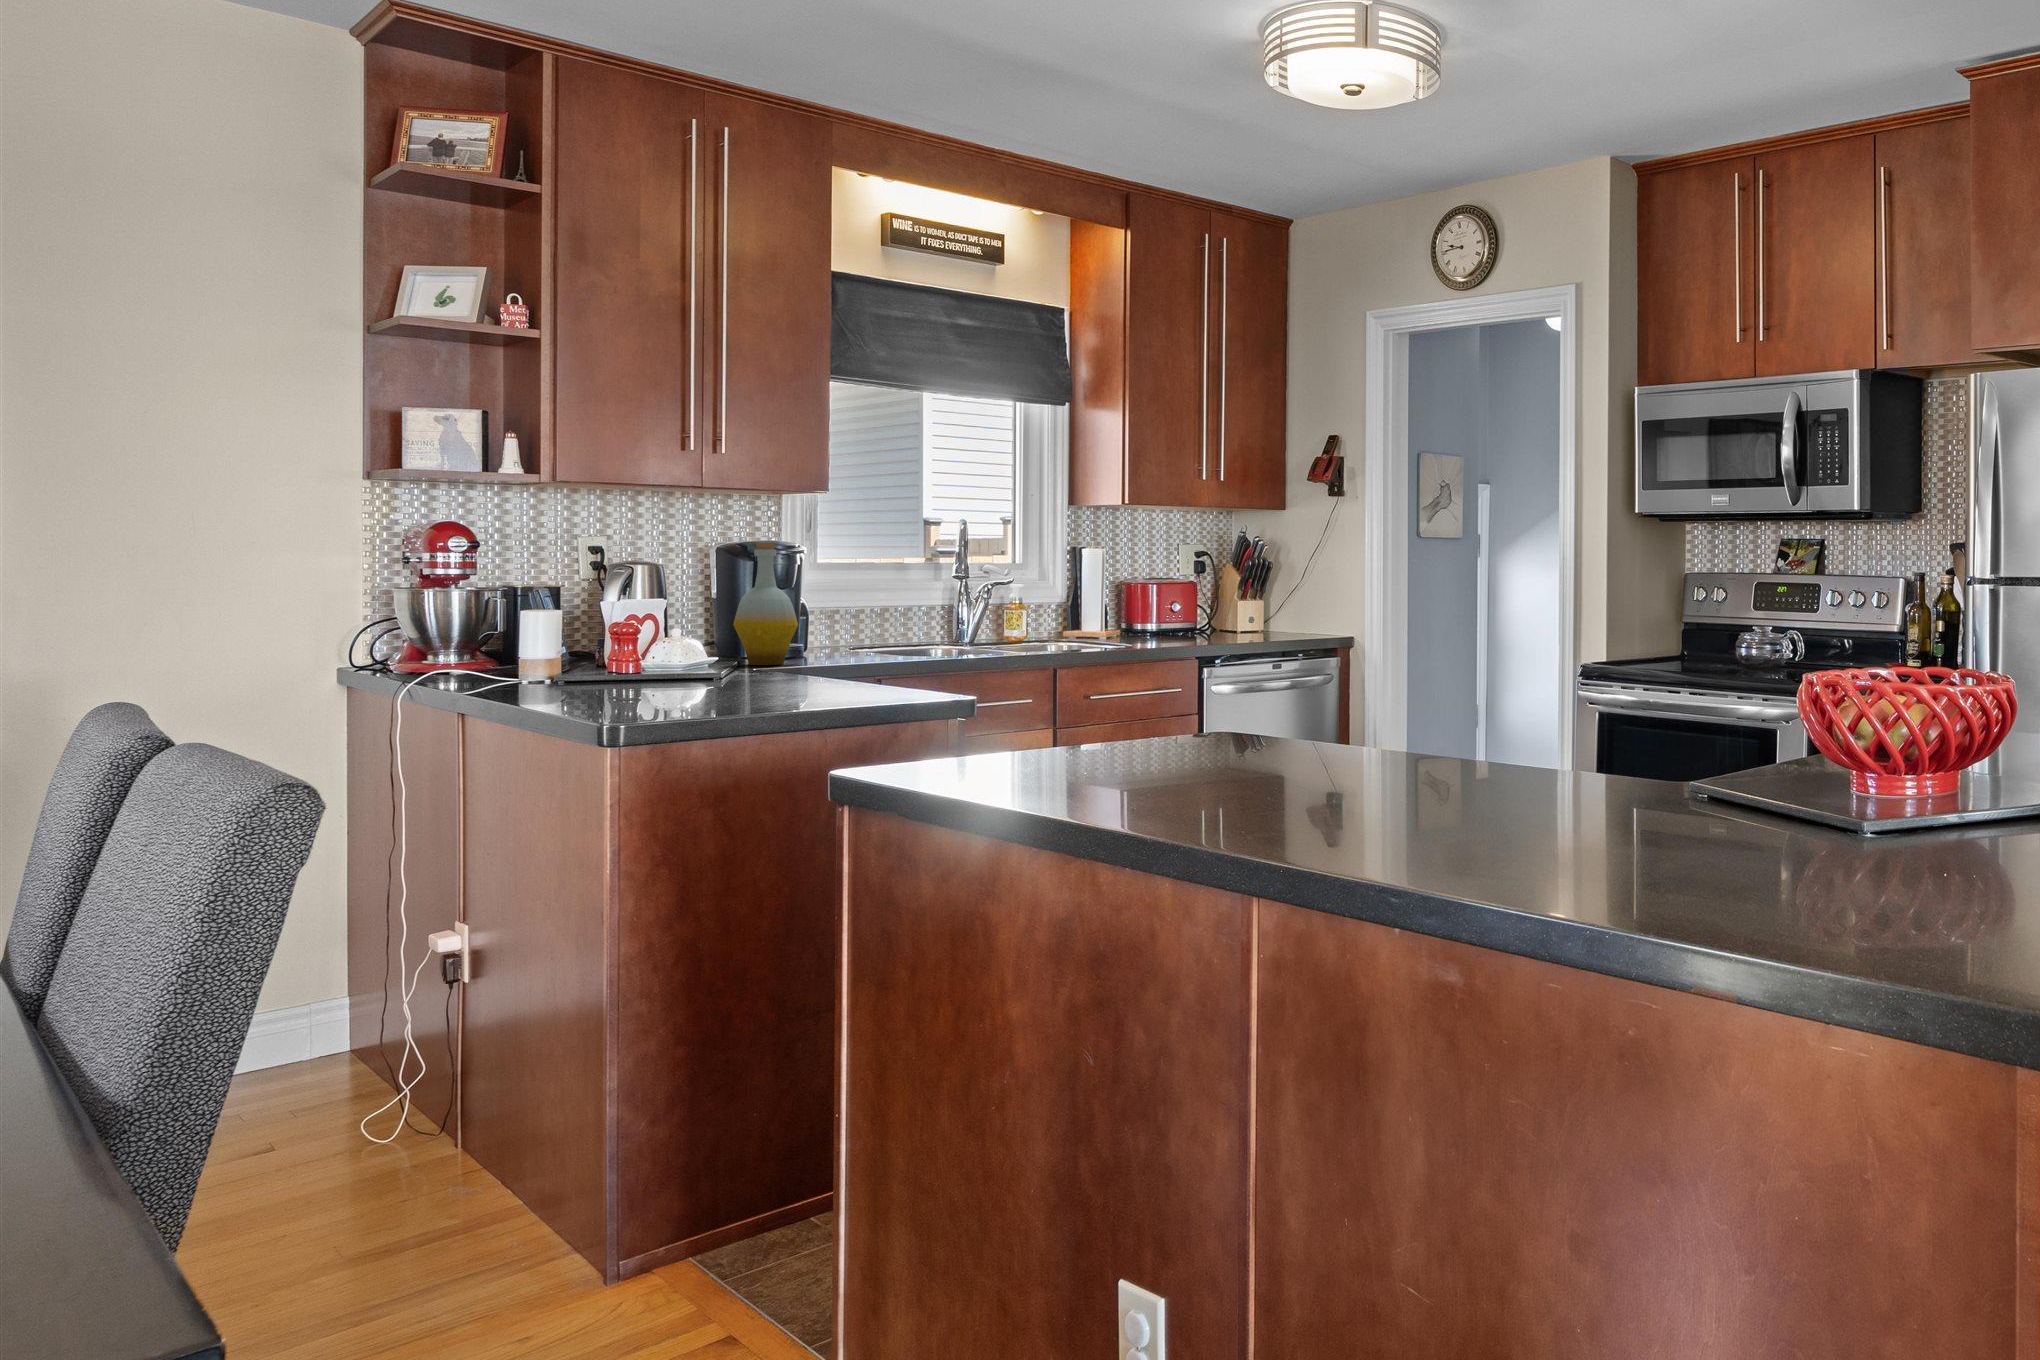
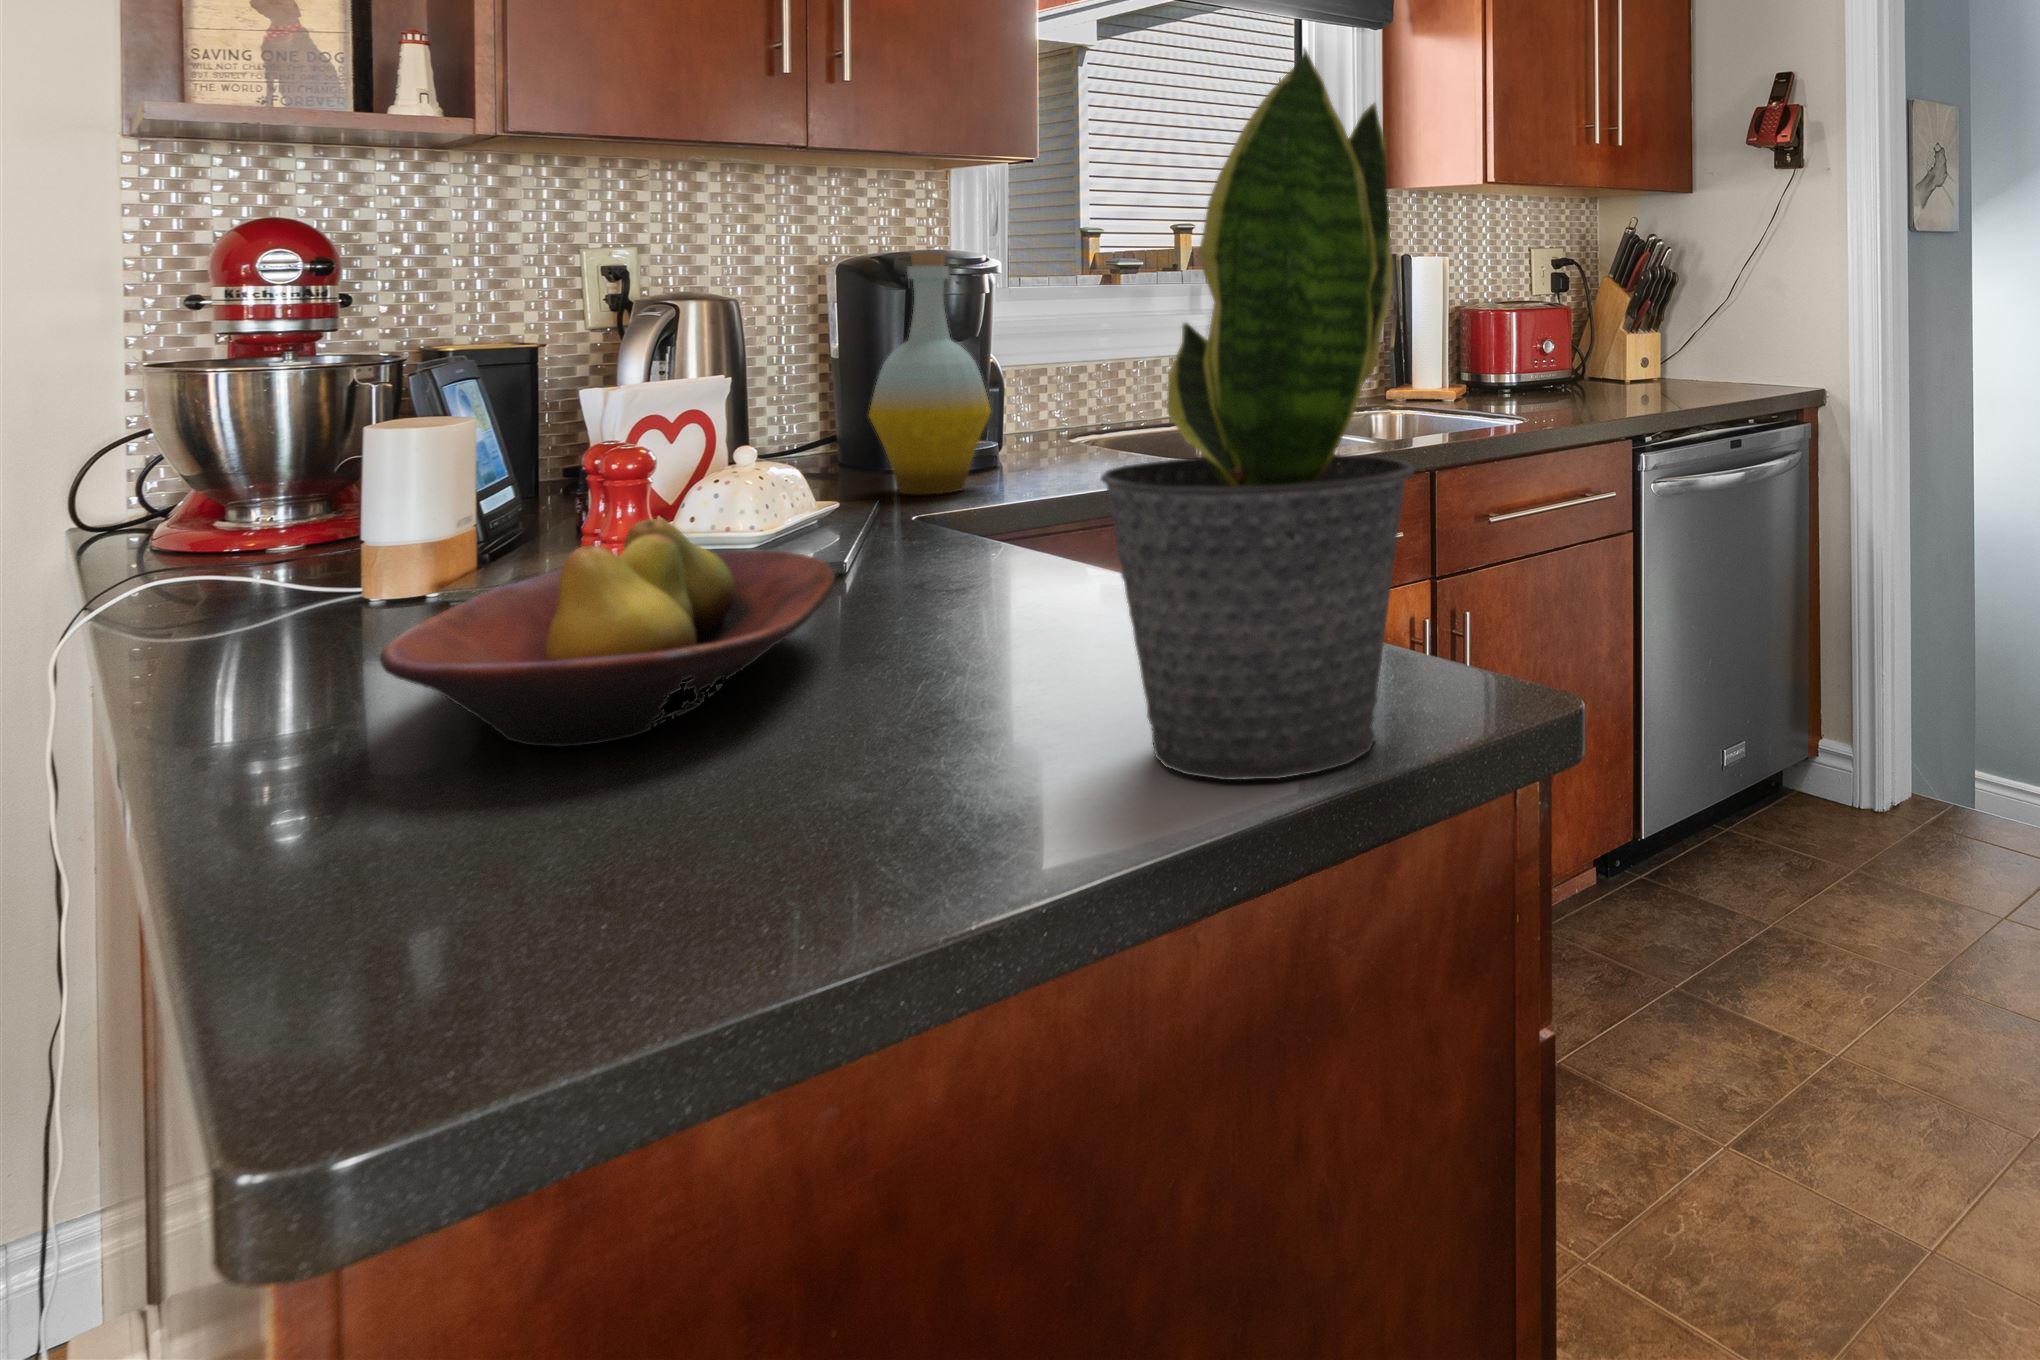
potted plant: none [812,487,916,707] -> present [1101,48,1414,780]
fruit bowl: none [576,640,723,702] -> present [379,519,835,747]

